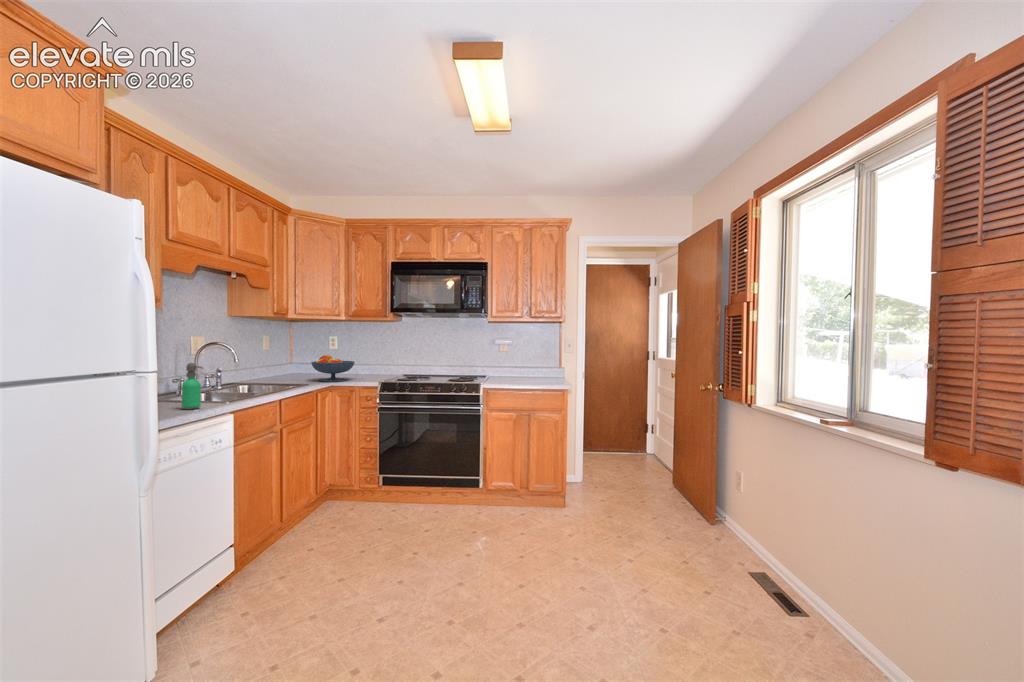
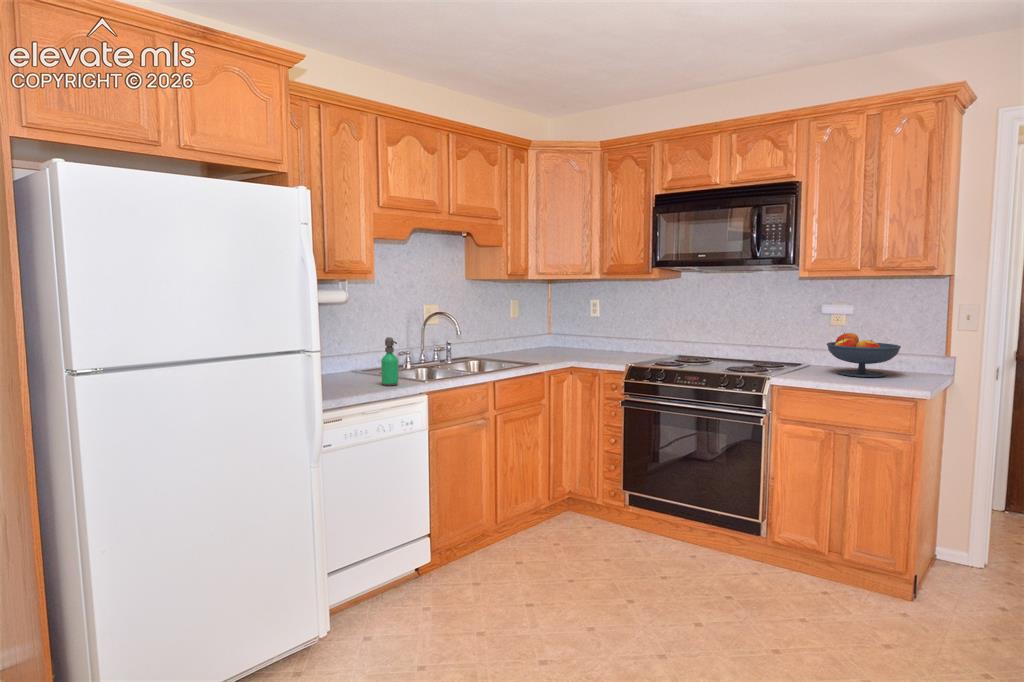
fruit bowl: present [311,355,355,382] -> present [827,333,901,377]

